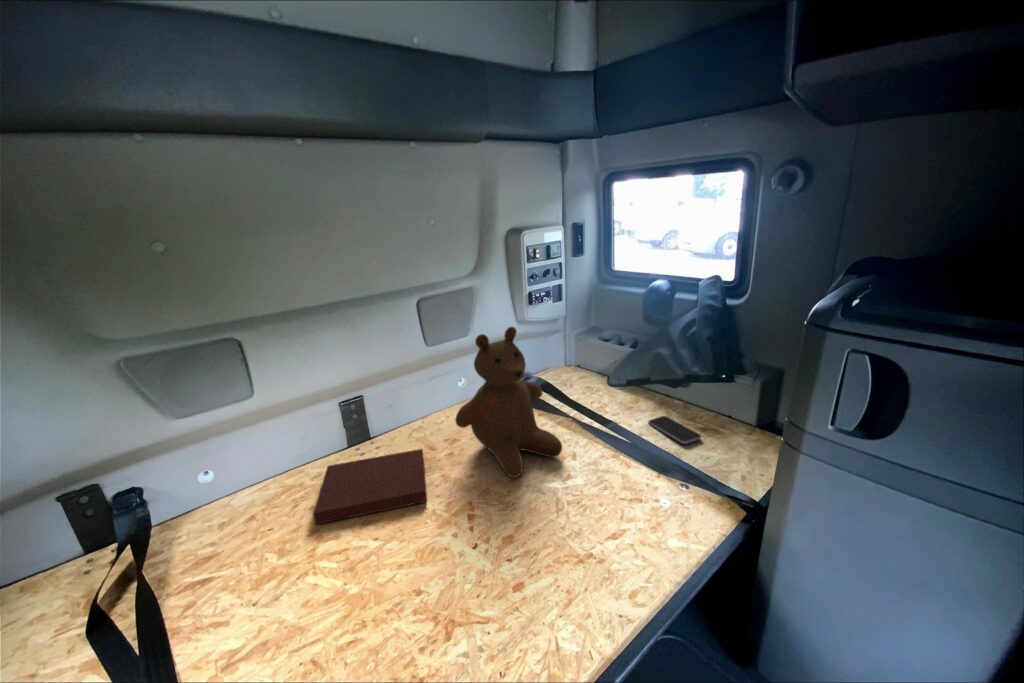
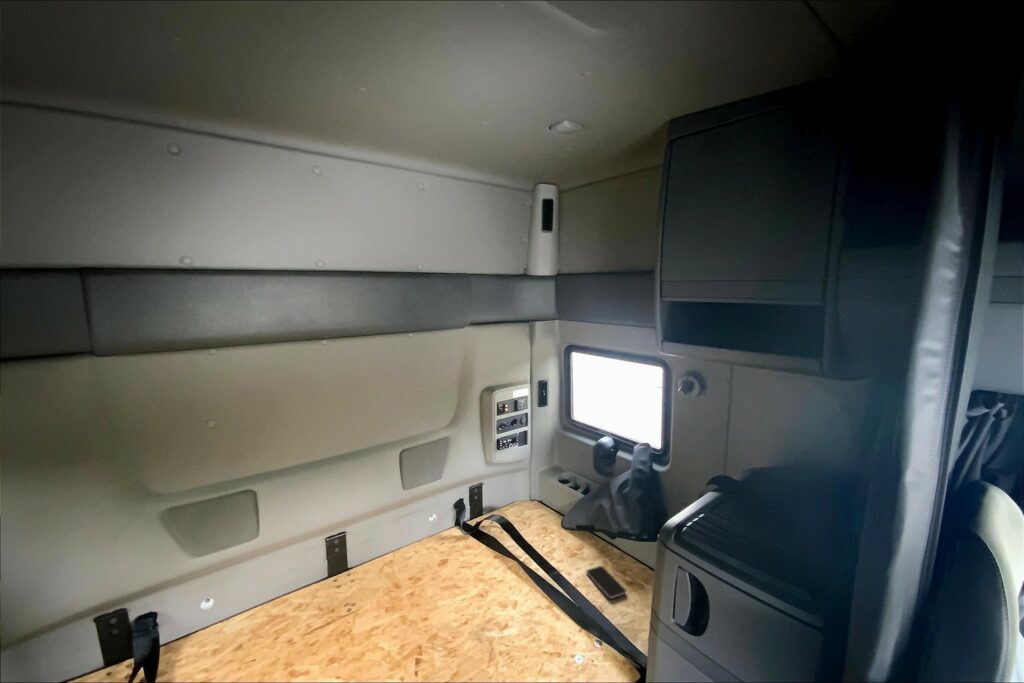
teddy bear: present [455,327,562,477] -> none [418,486,505,623]
notebook: present [313,449,427,524] -> none [290,587,389,658]

